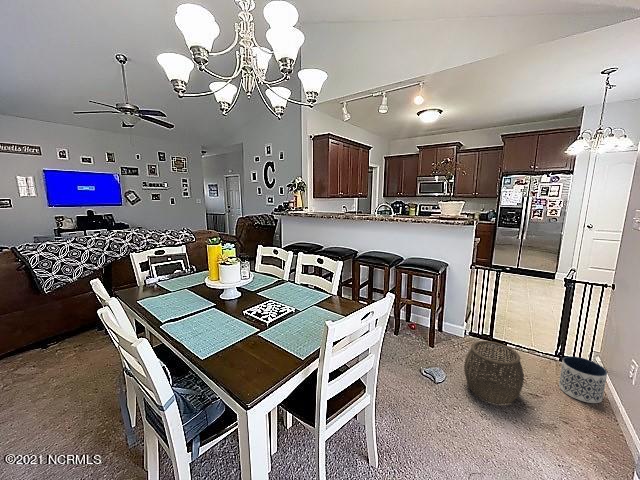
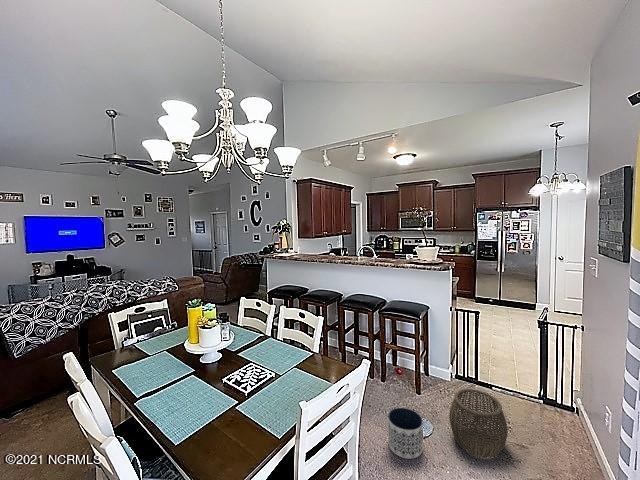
planter: present [559,356,607,403] -> present [388,408,423,459]

